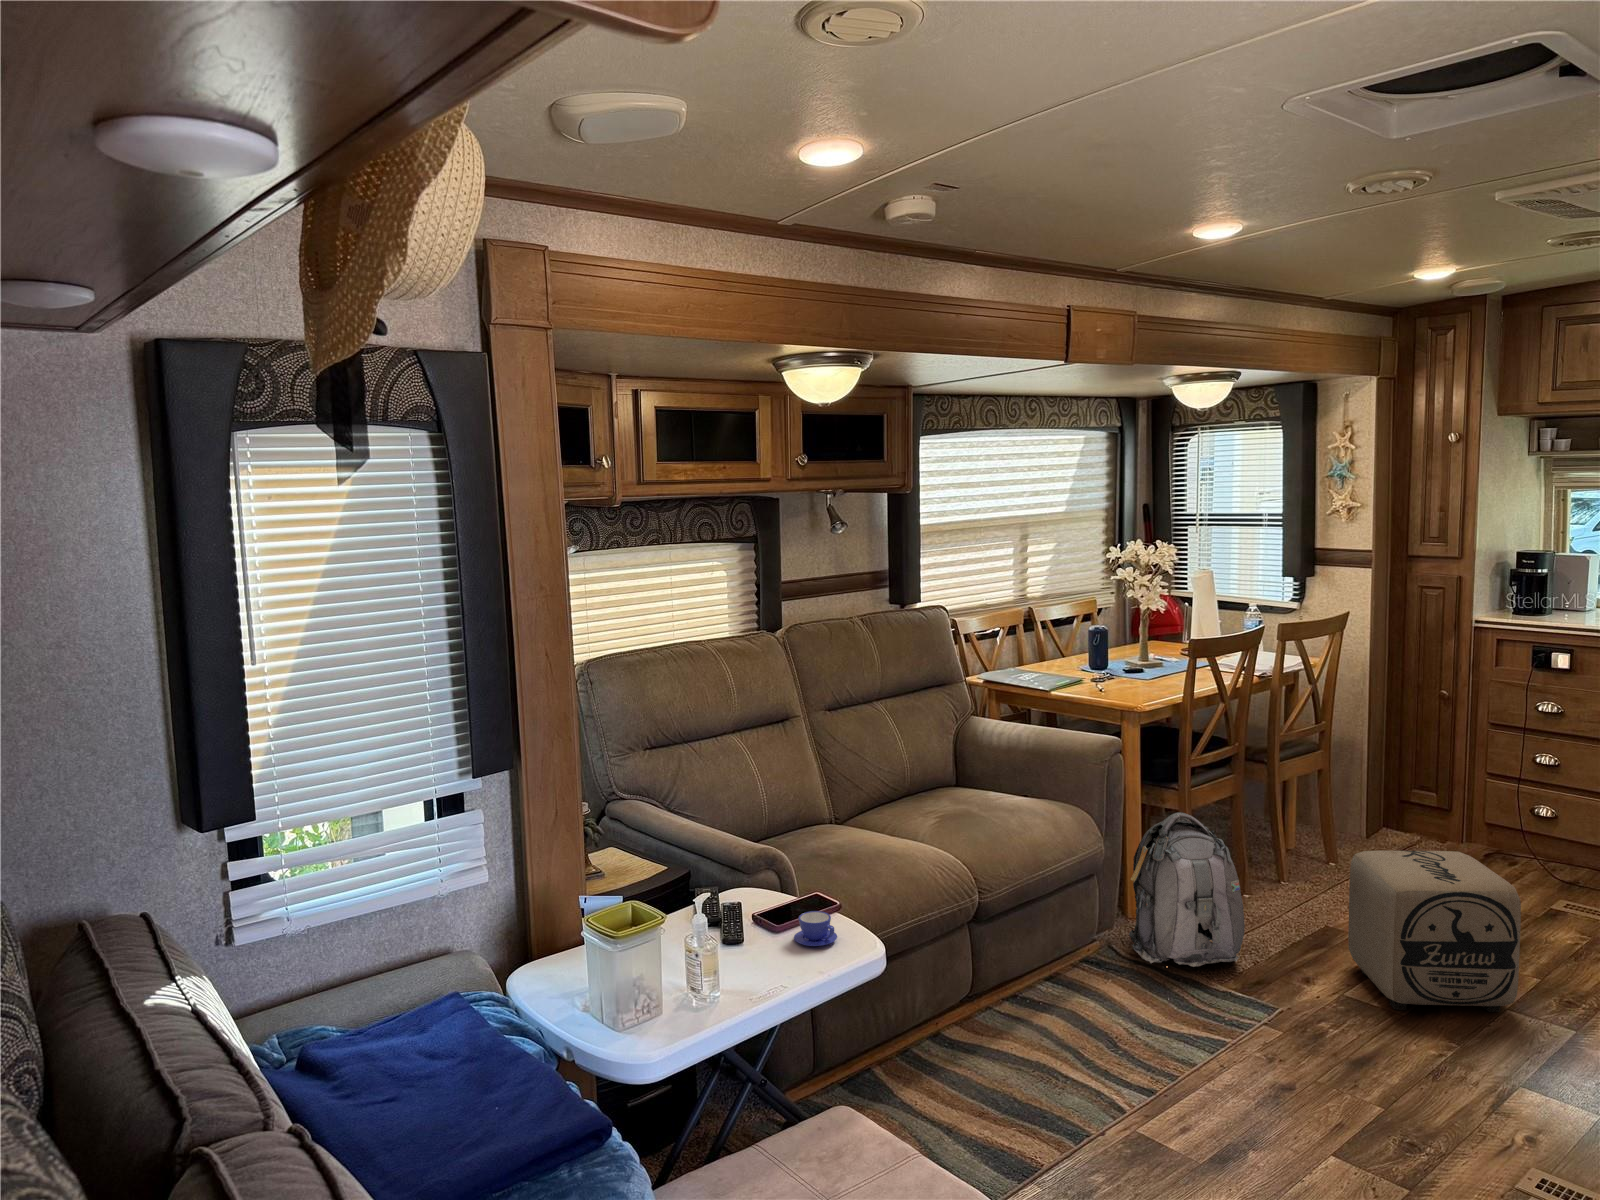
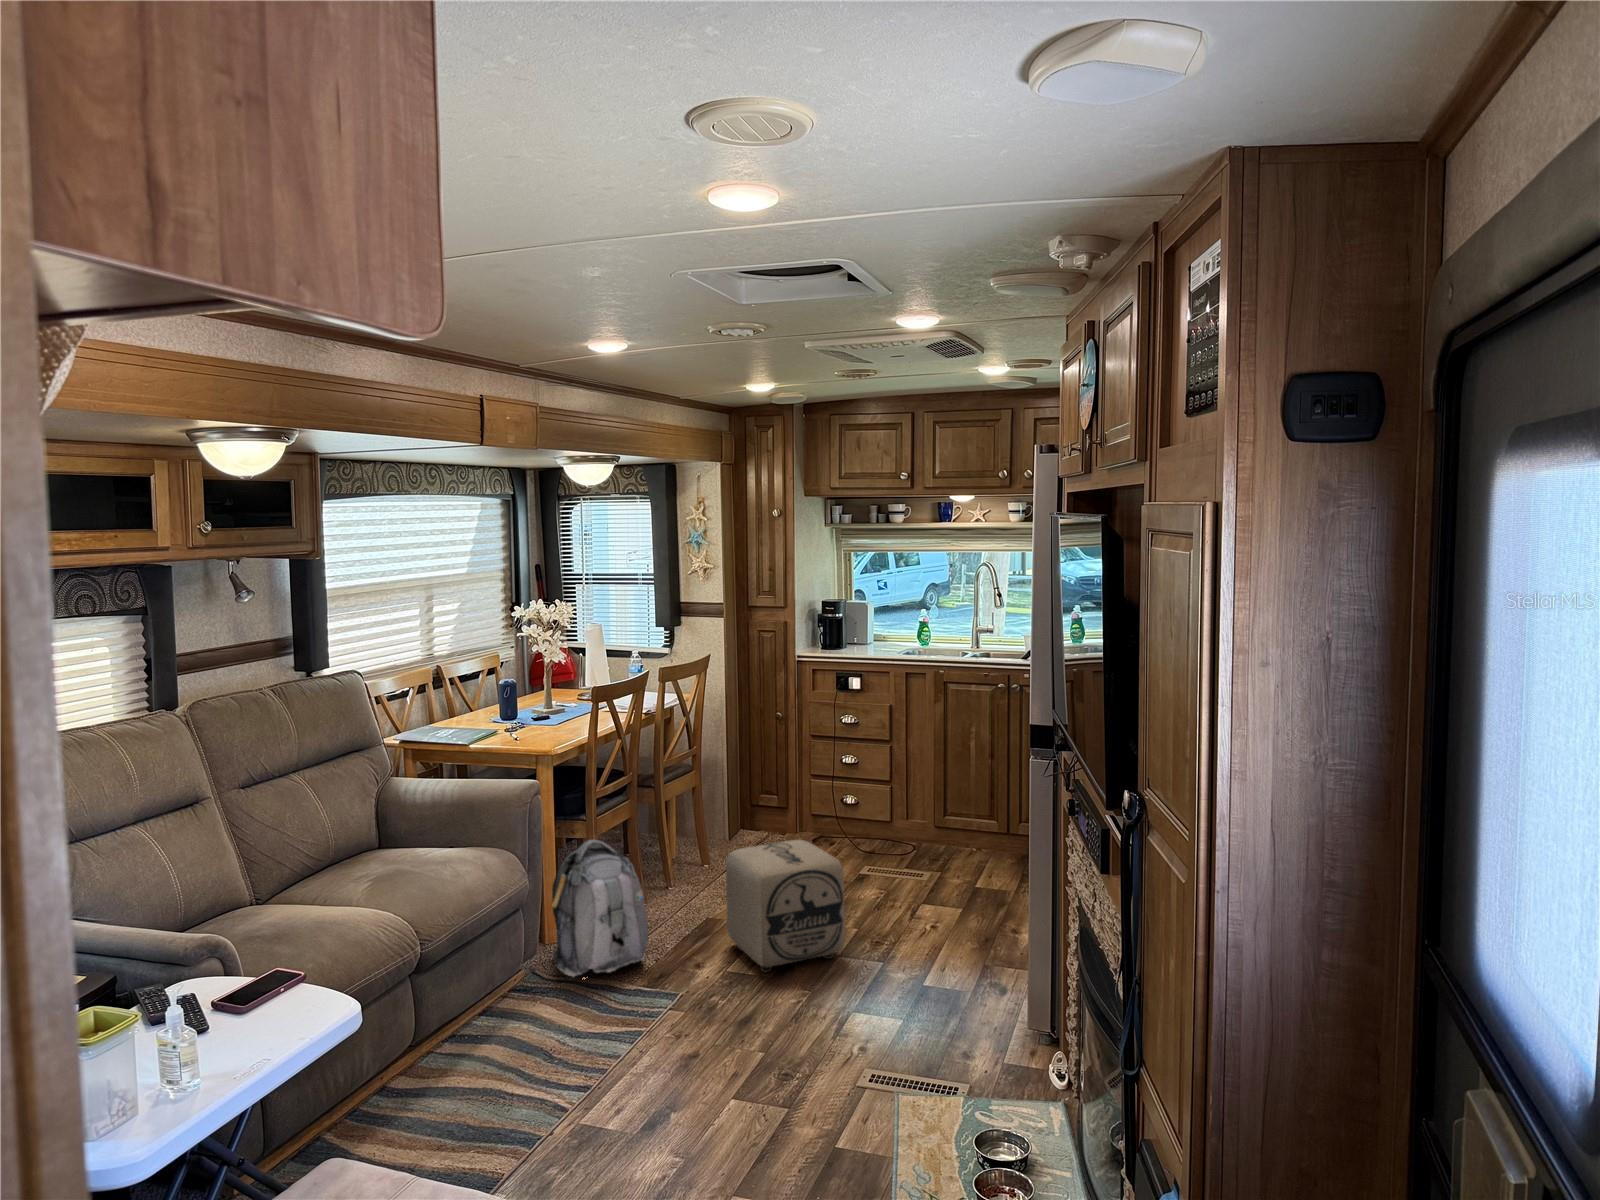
teacup: present [794,911,837,946] -> none [248,989,296,1026]

